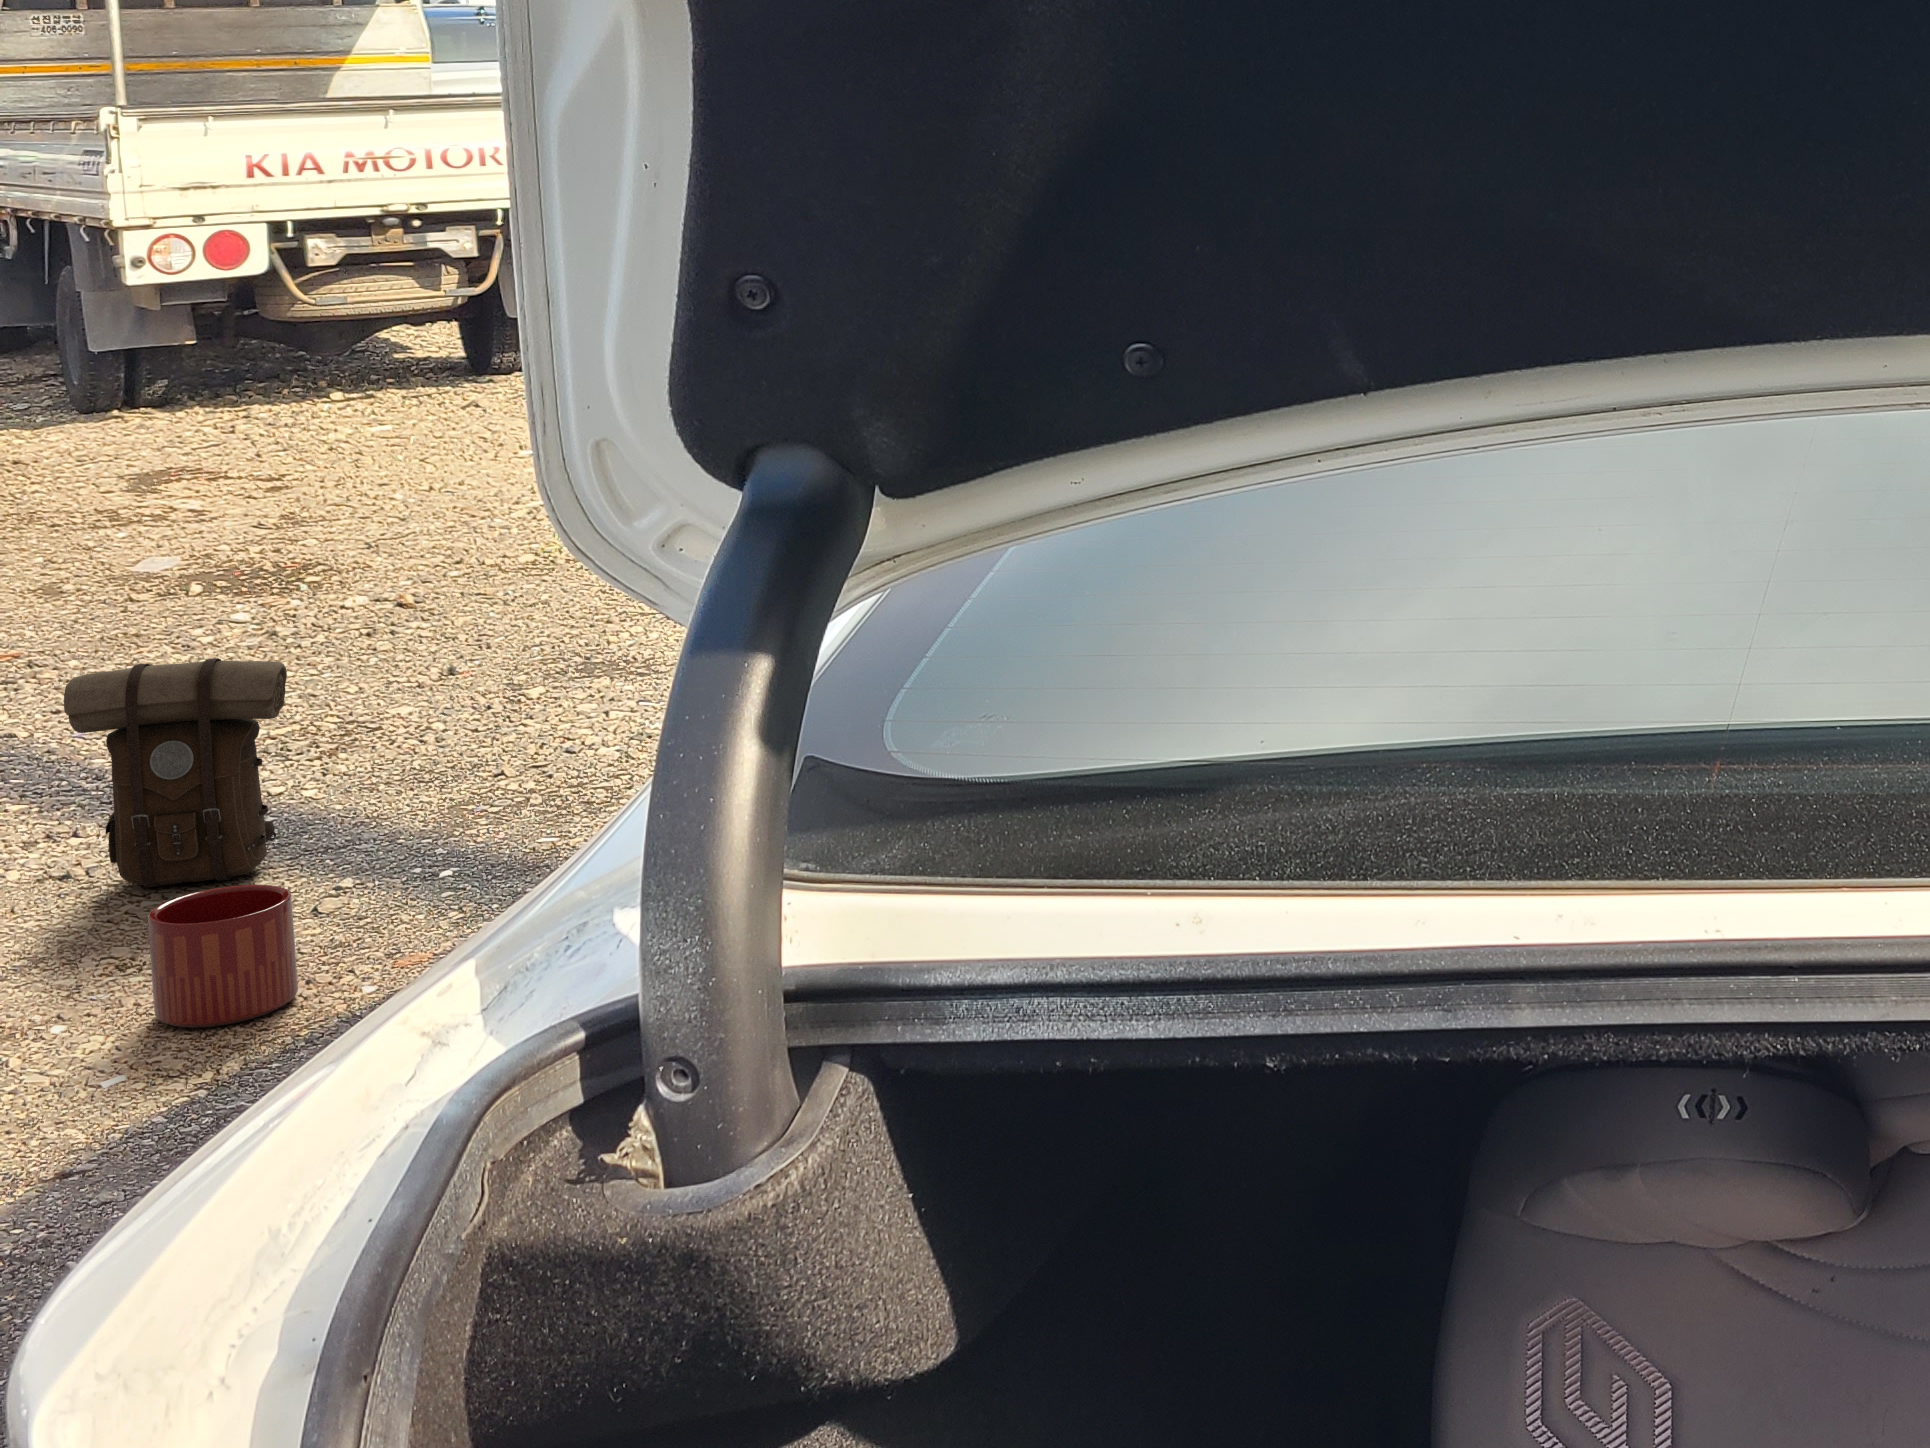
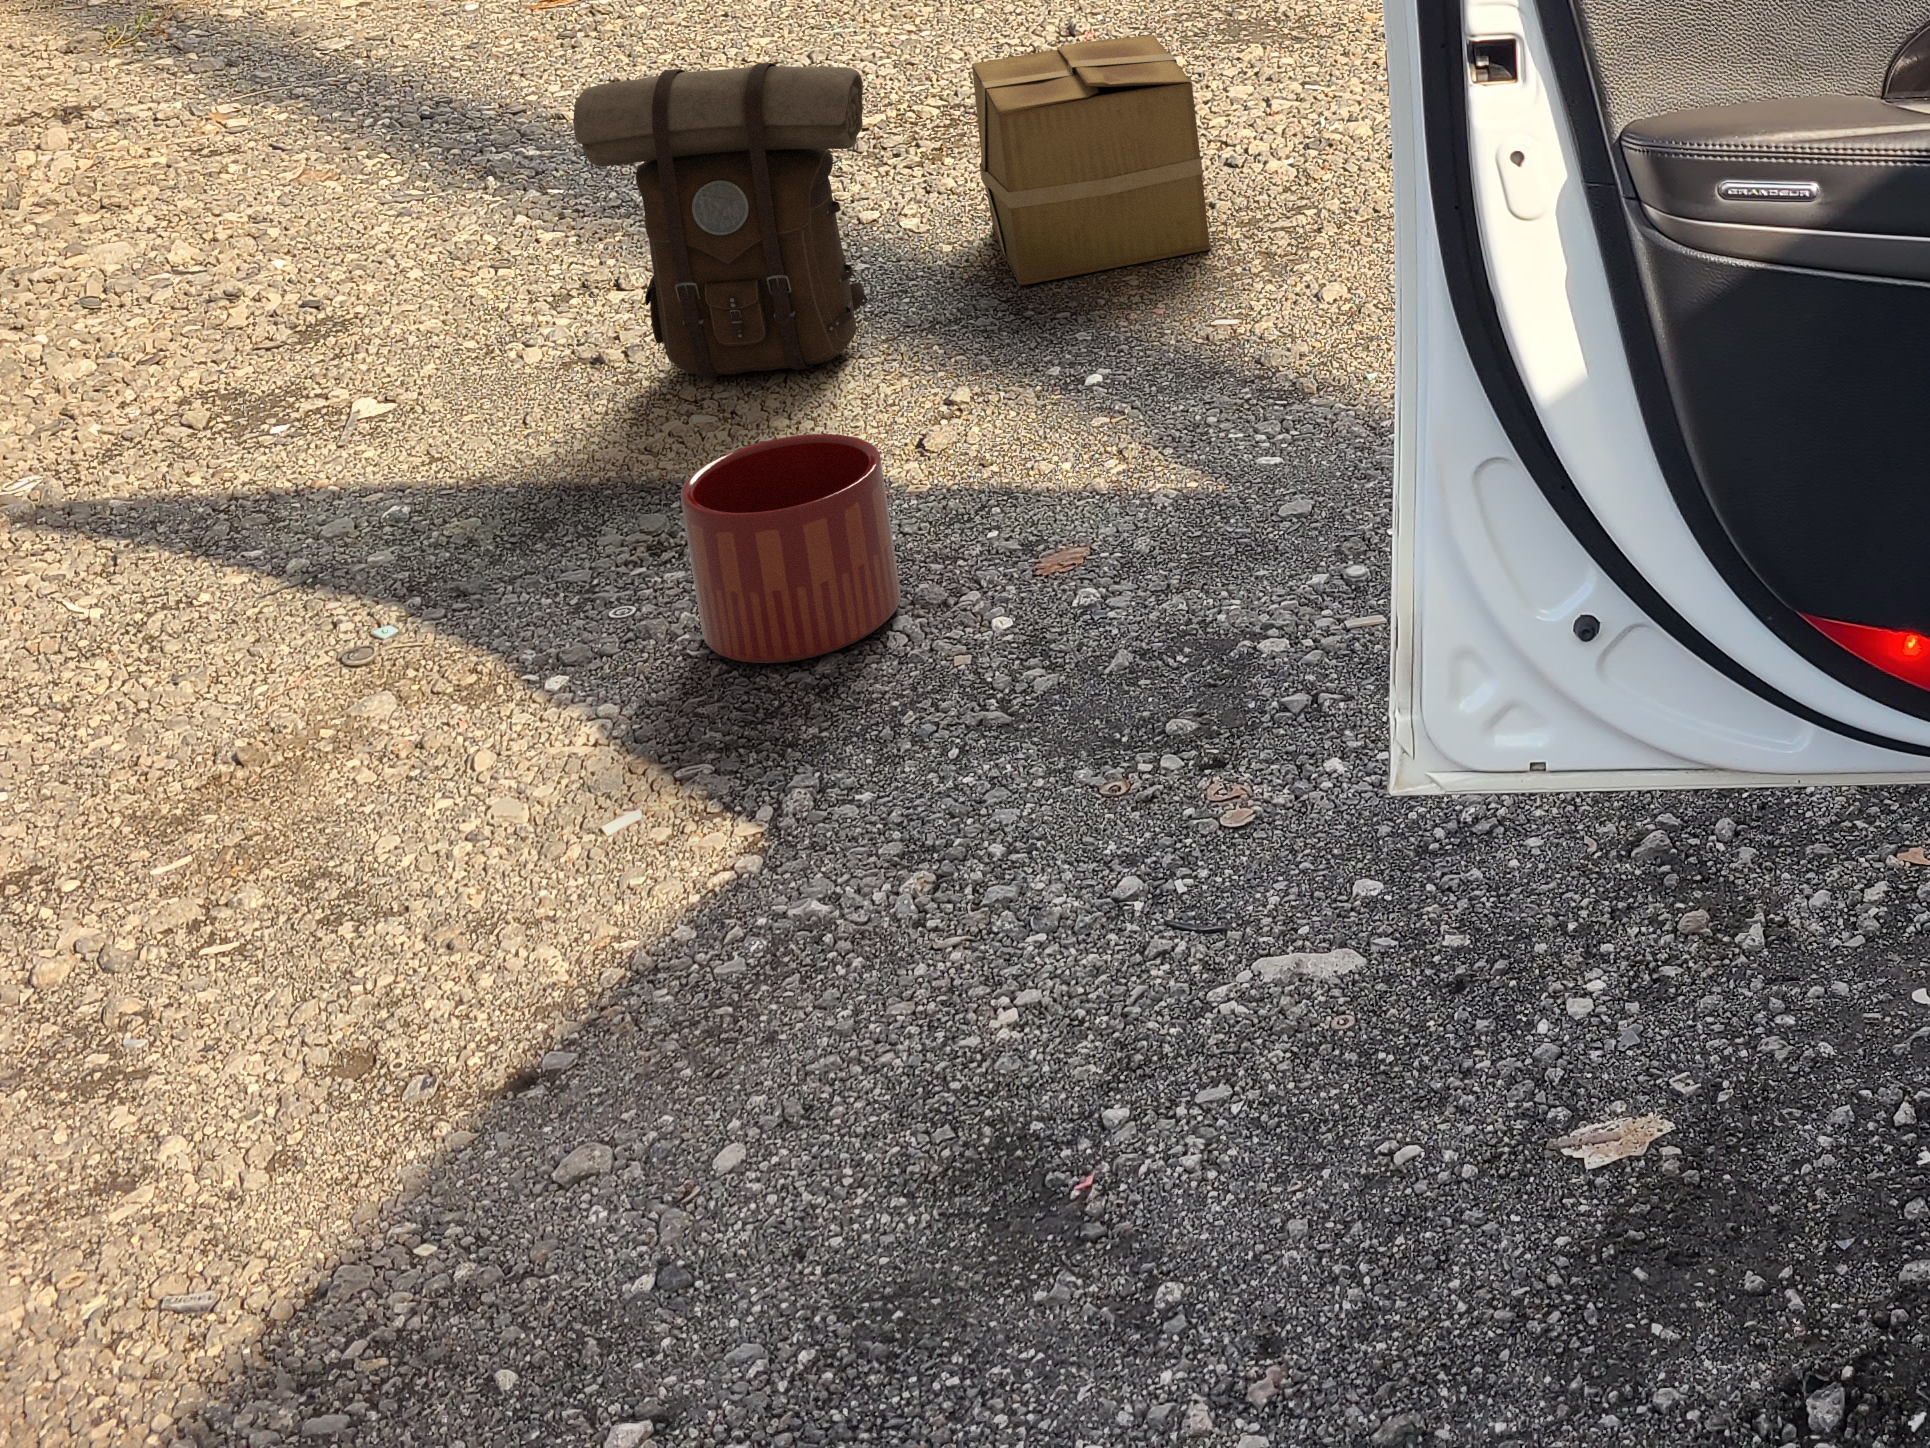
cardboard box: none [369,652,548,827] -> present [972,35,1211,285]

